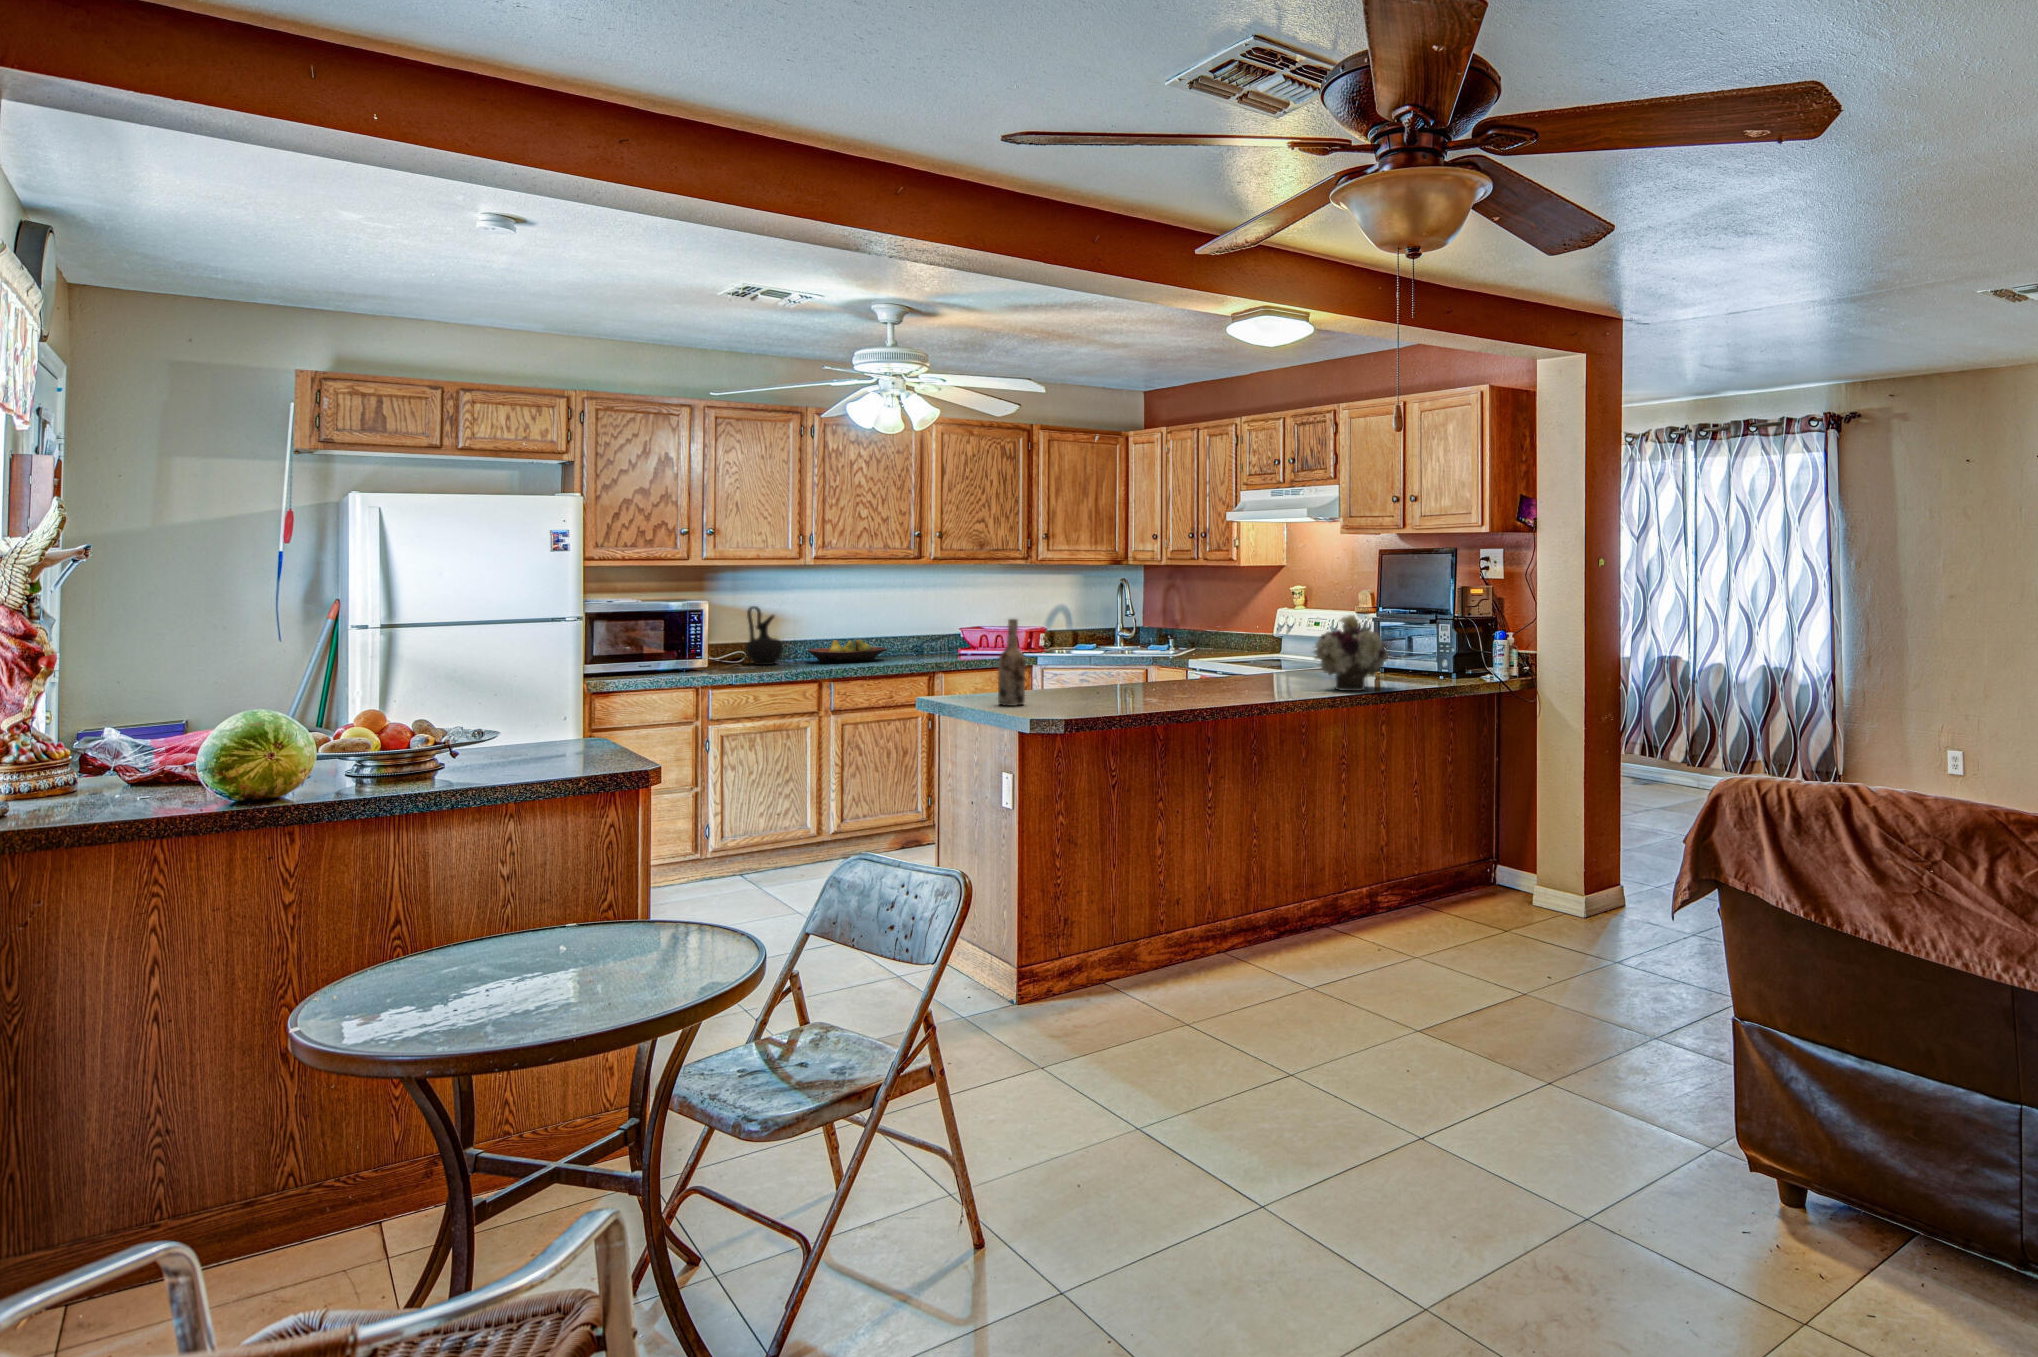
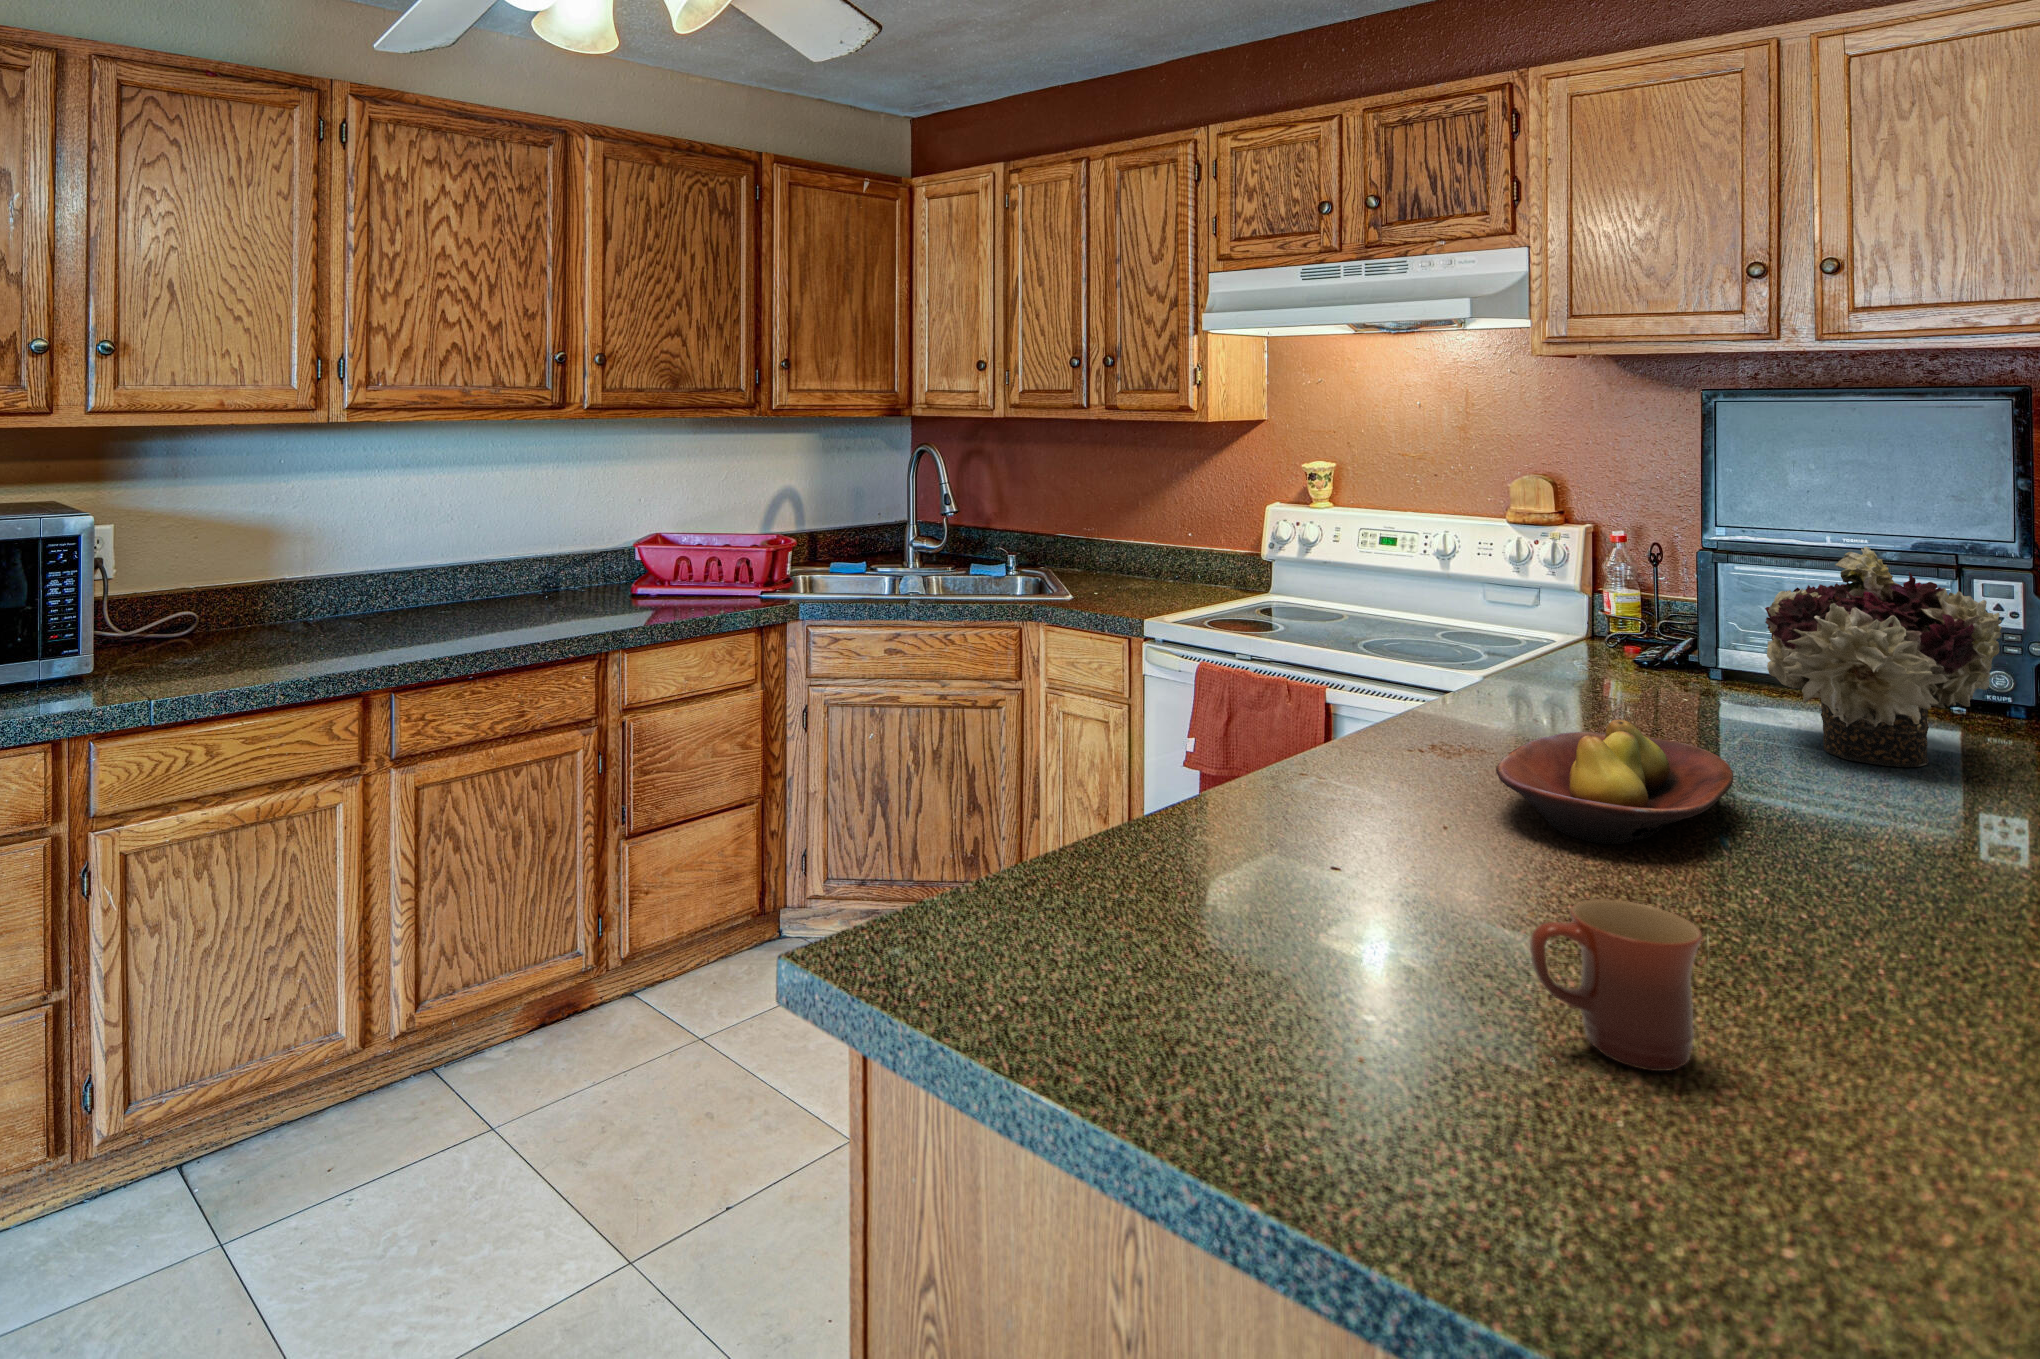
ceramic jug: present [746,606,783,665] -> none [192,519,279,654]
wine bottle: present [998,619,1026,706] -> none [1179,643,1294,1029]
fruit bowl: present [808,639,887,663] -> present [1496,720,1733,844]
mug: none [1068,678,1102,709] -> present [1530,899,1702,1071]

